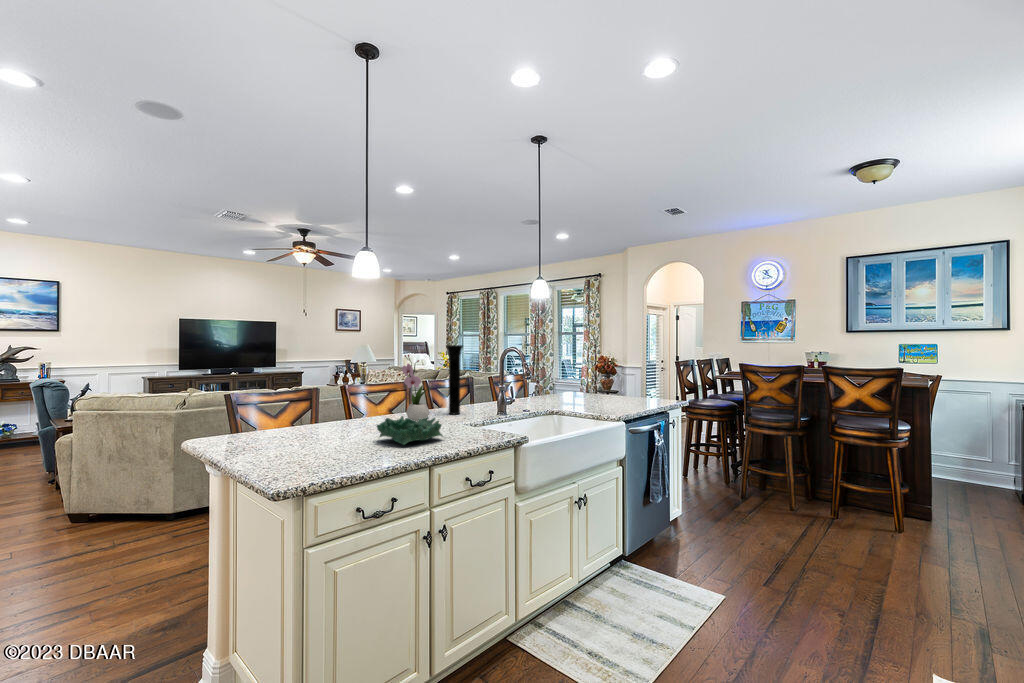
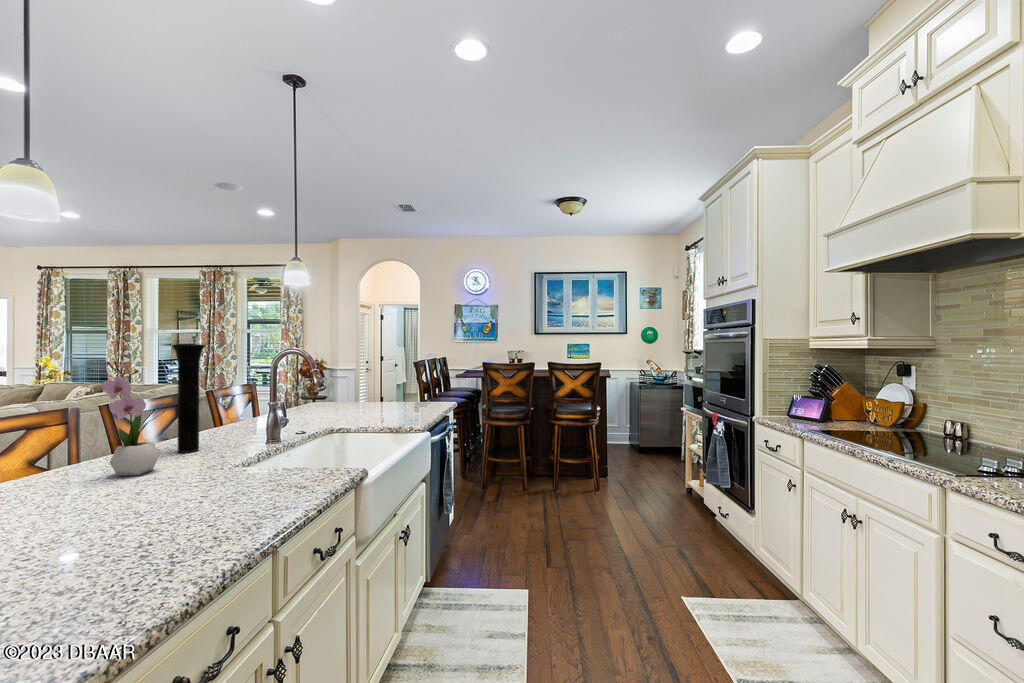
decorative bowl: present [377,416,443,445] -> none [106,463,251,524]

